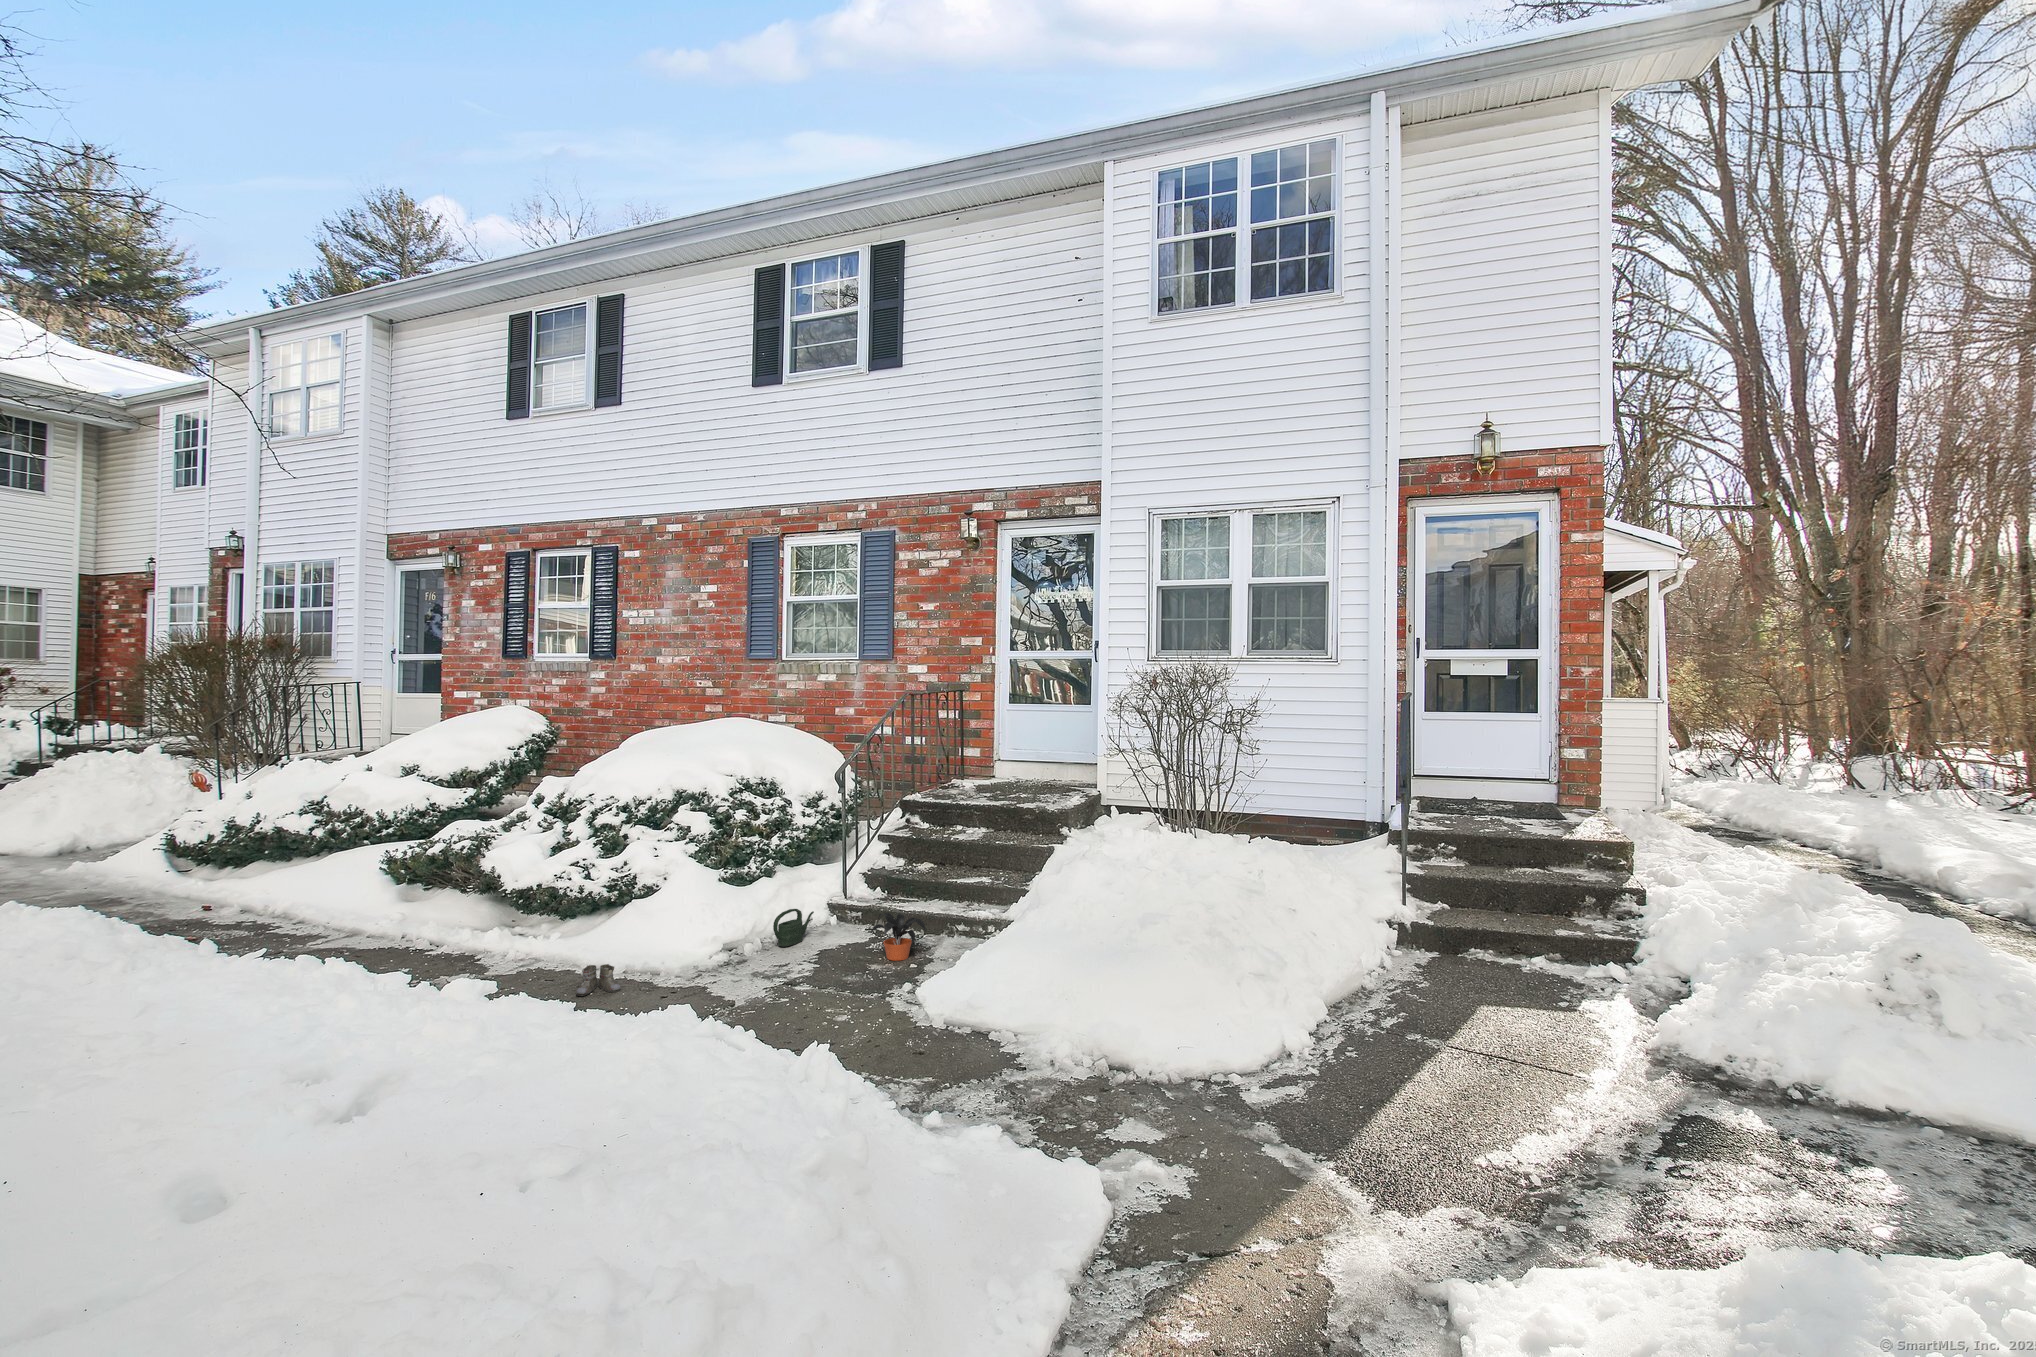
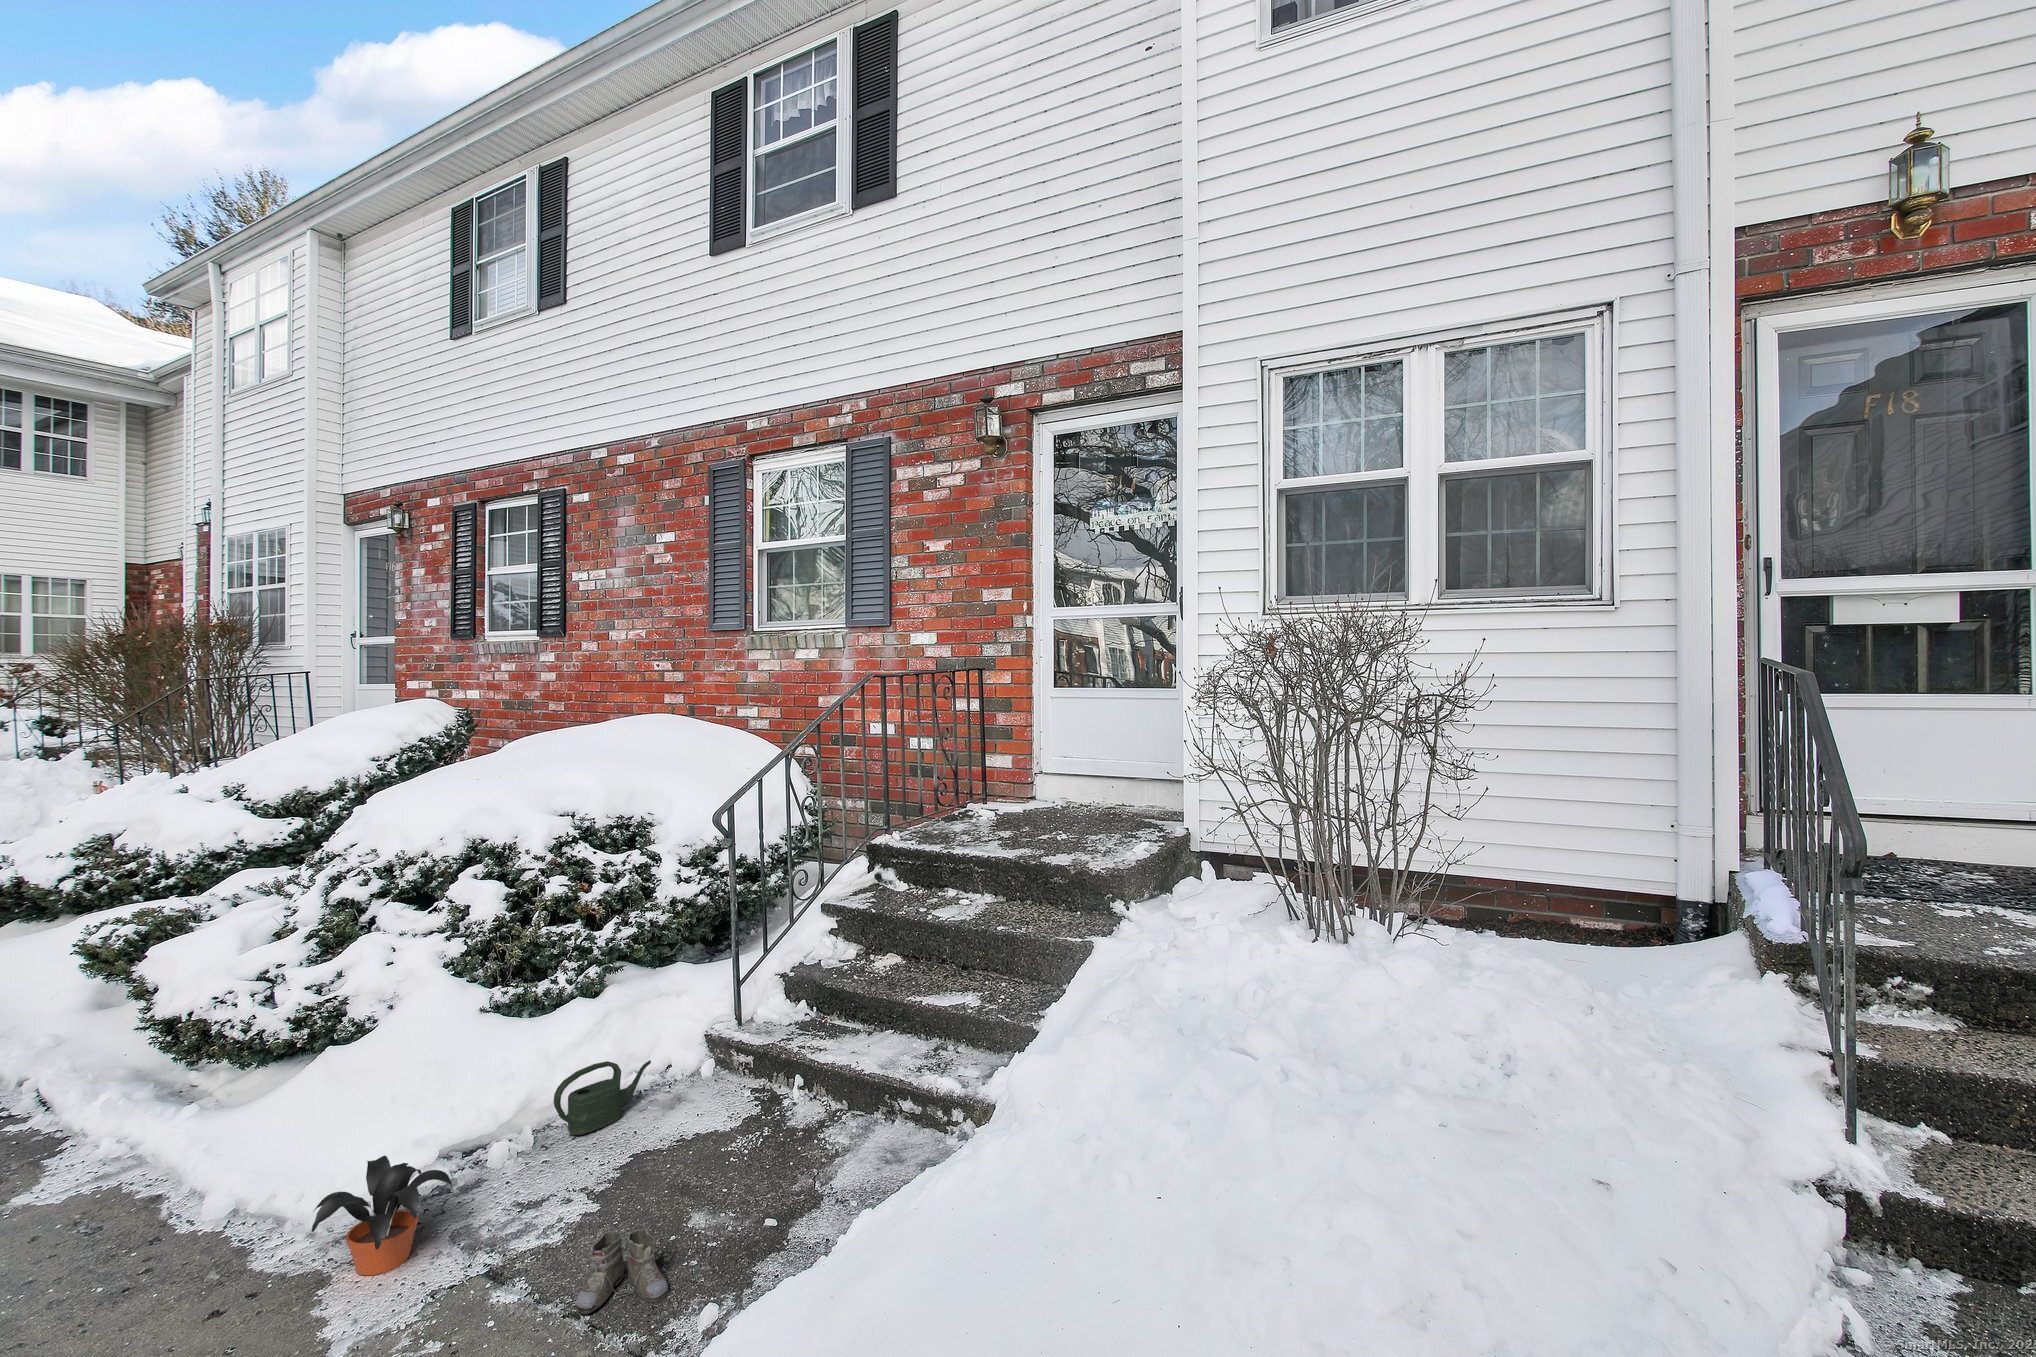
potted plant: present [871,913,926,961] -> present [312,1156,453,1276]
boots: present [576,964,621,996] -> present [575,1229,669,1314]

